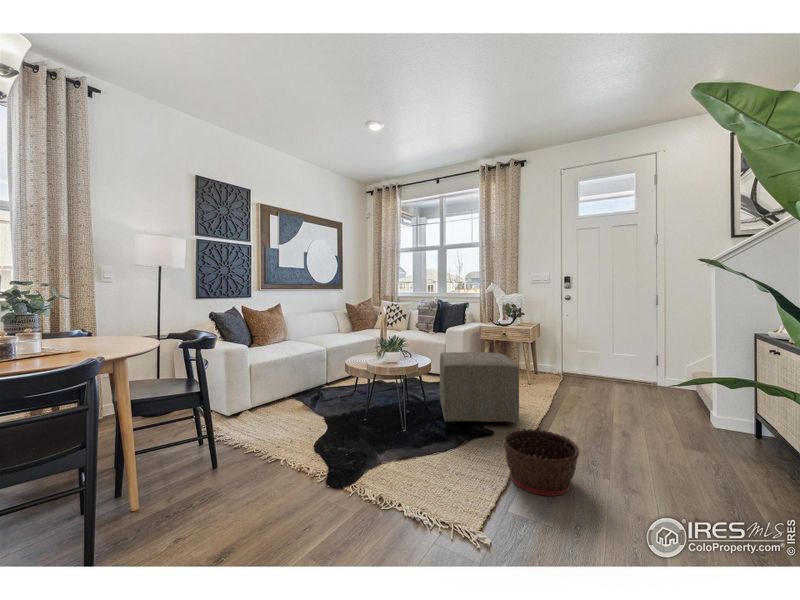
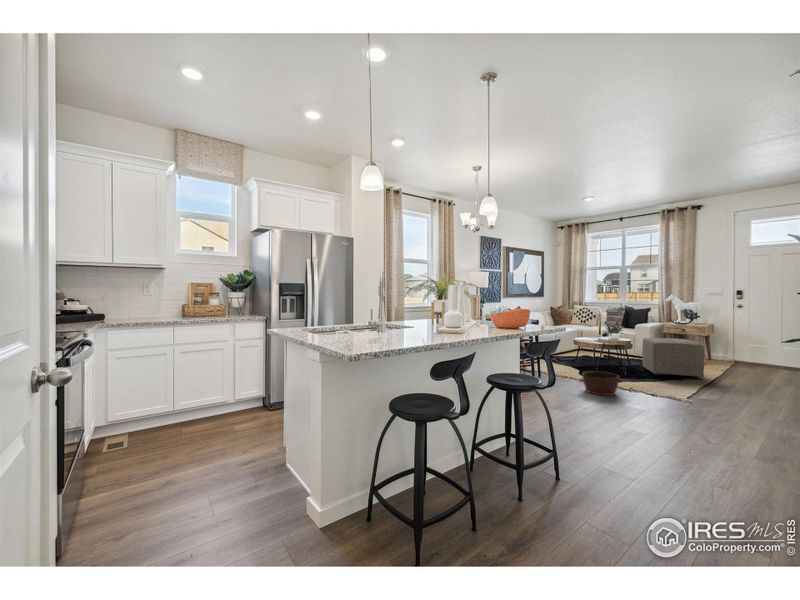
basket: present [504,429,579,496] -> present [582,371,620,396]

